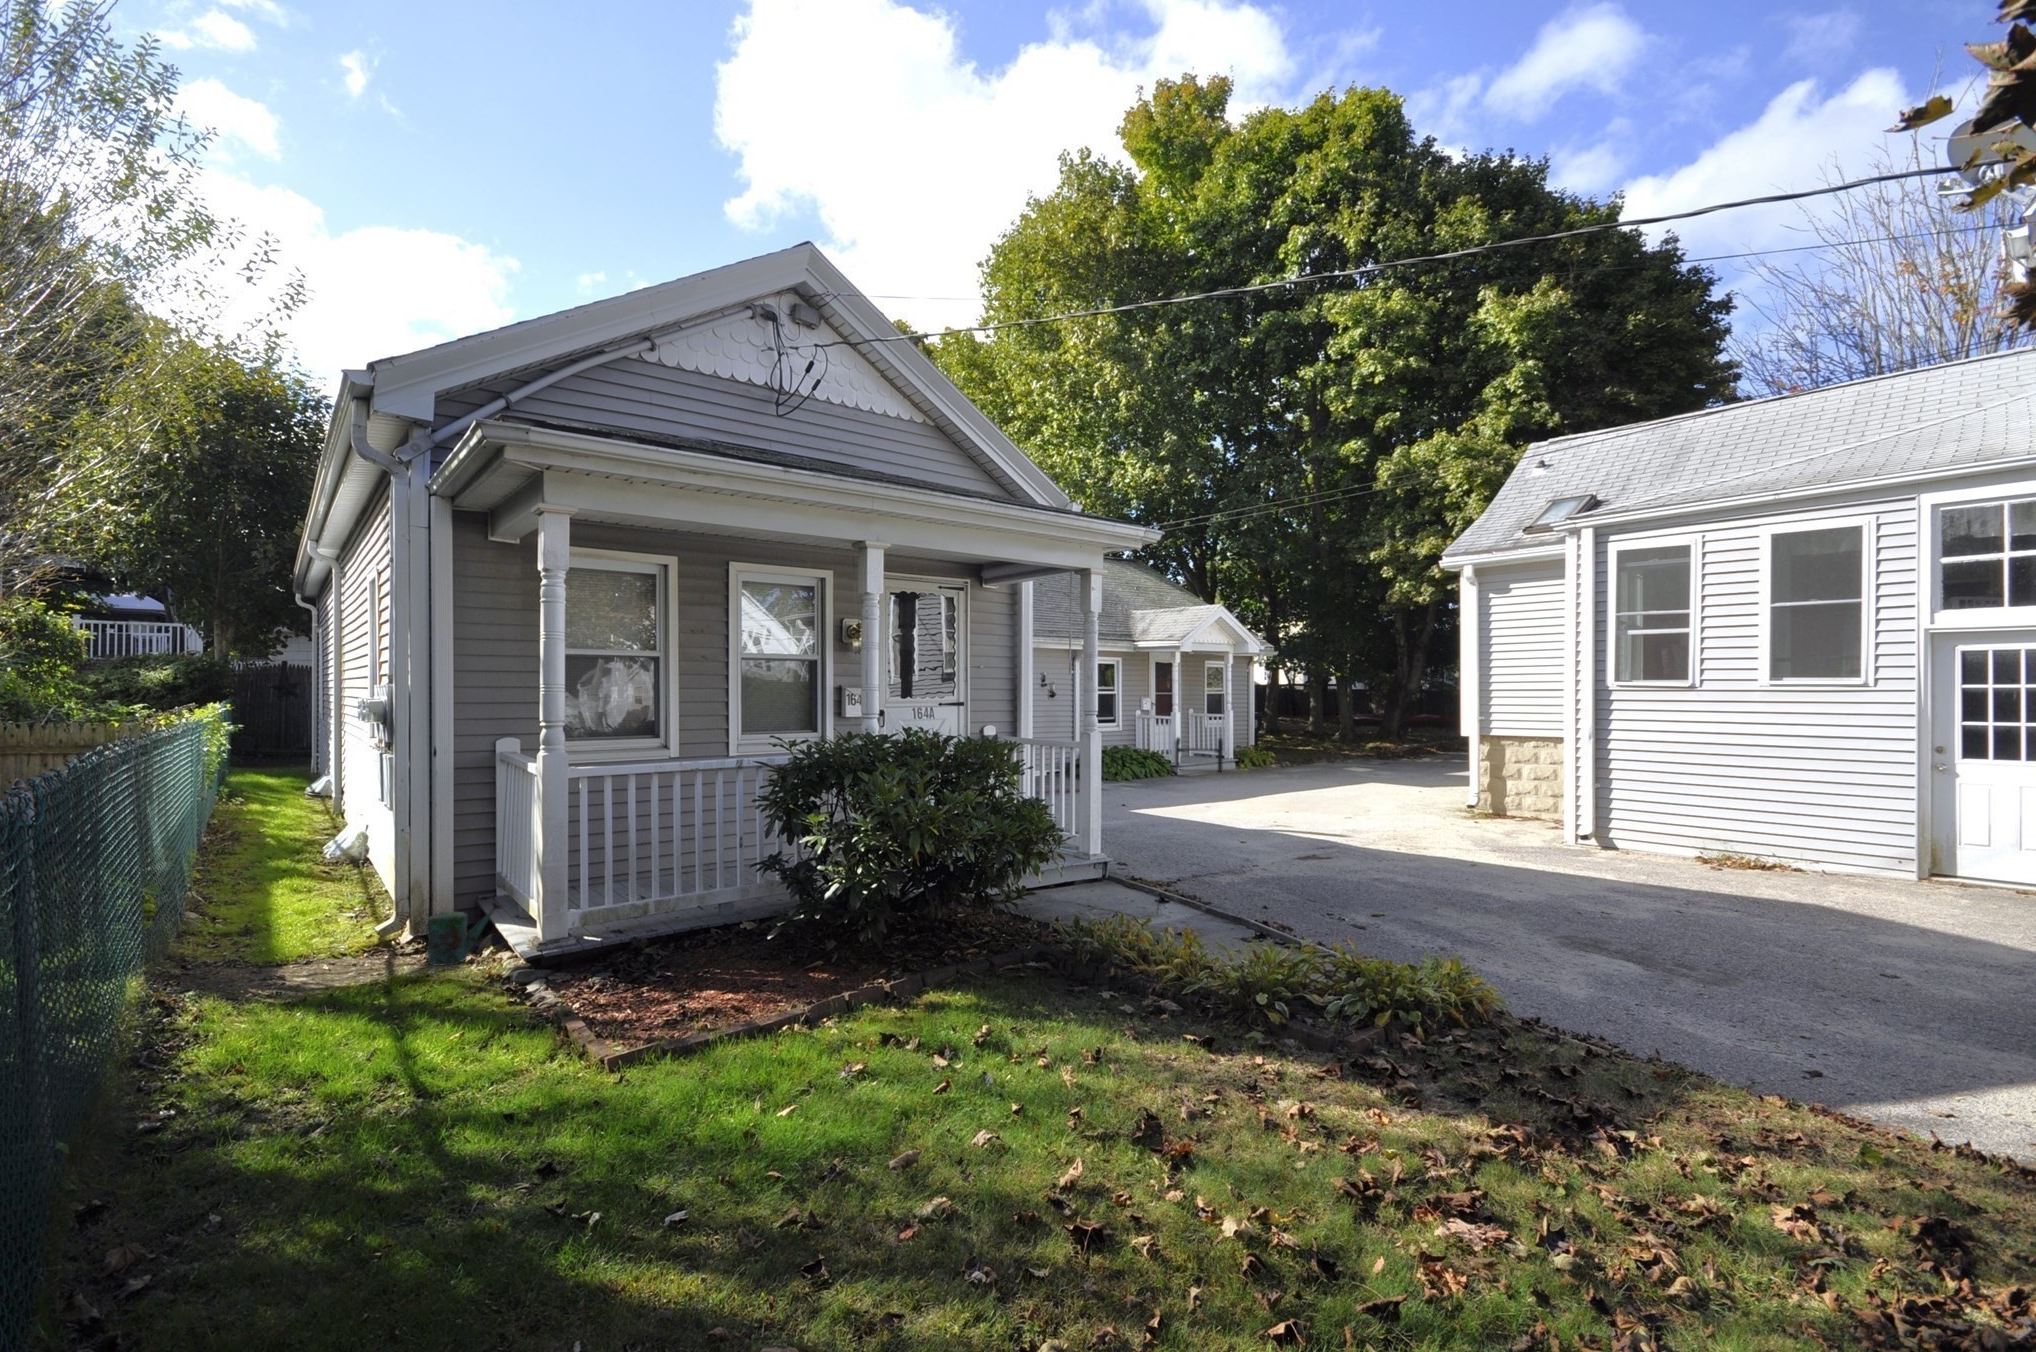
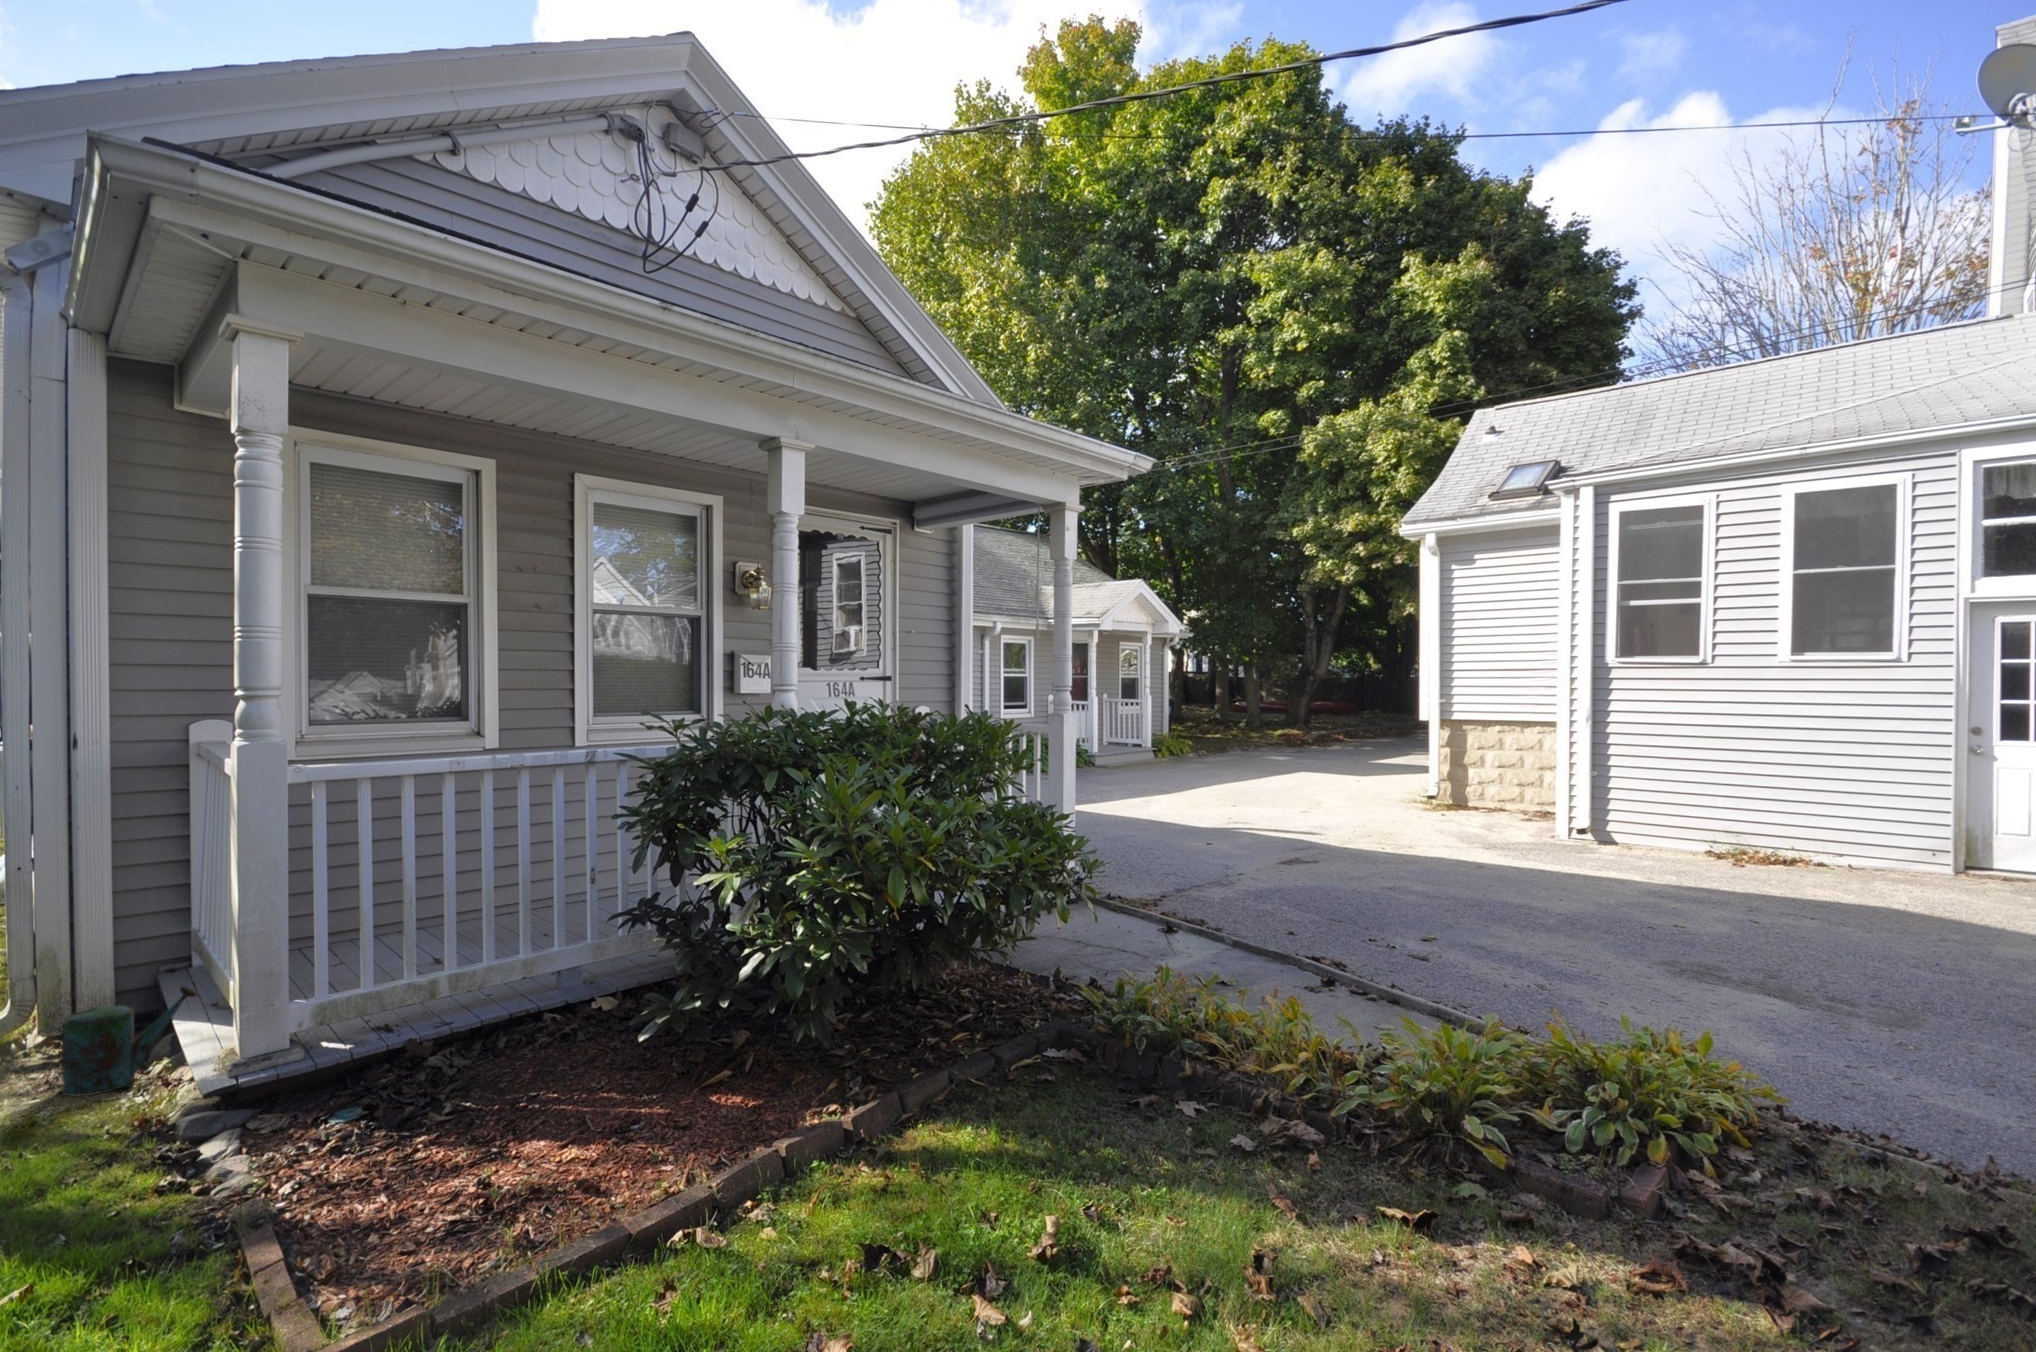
bench: present [1175,738,1223,772] -> none [1090,727,1140,766]

